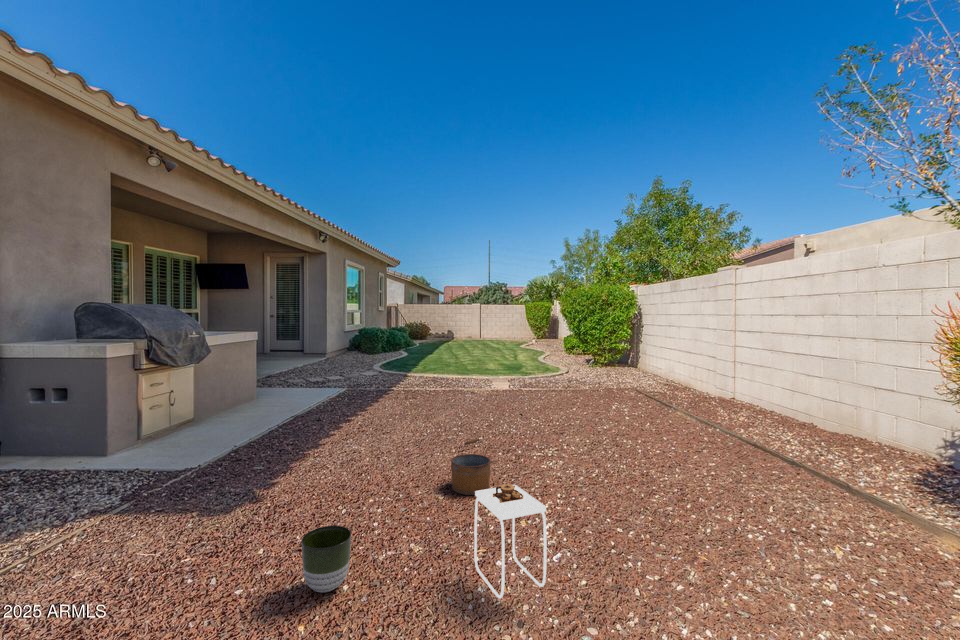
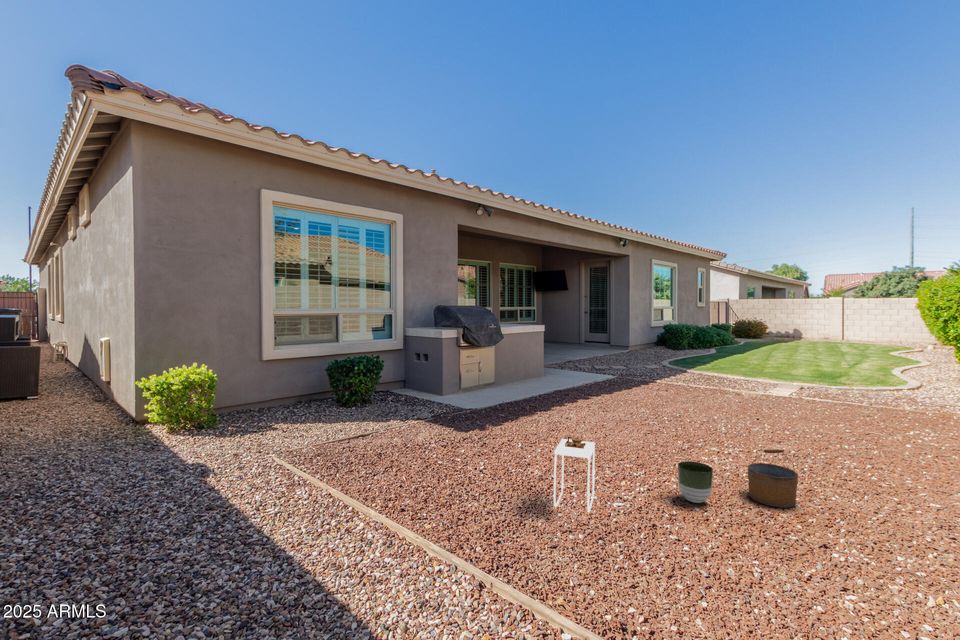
bucket: present [451,439,491,495] -> present [748,449,798,508]
planter: present [302,526,351,593] -> present [678,461,713,503]

